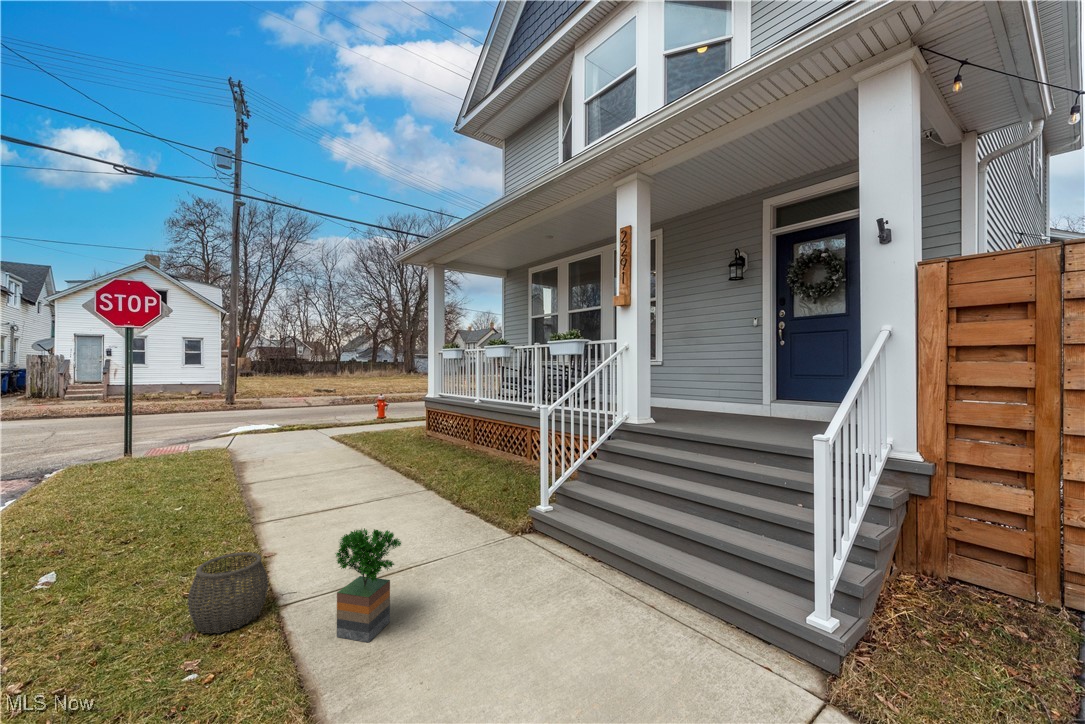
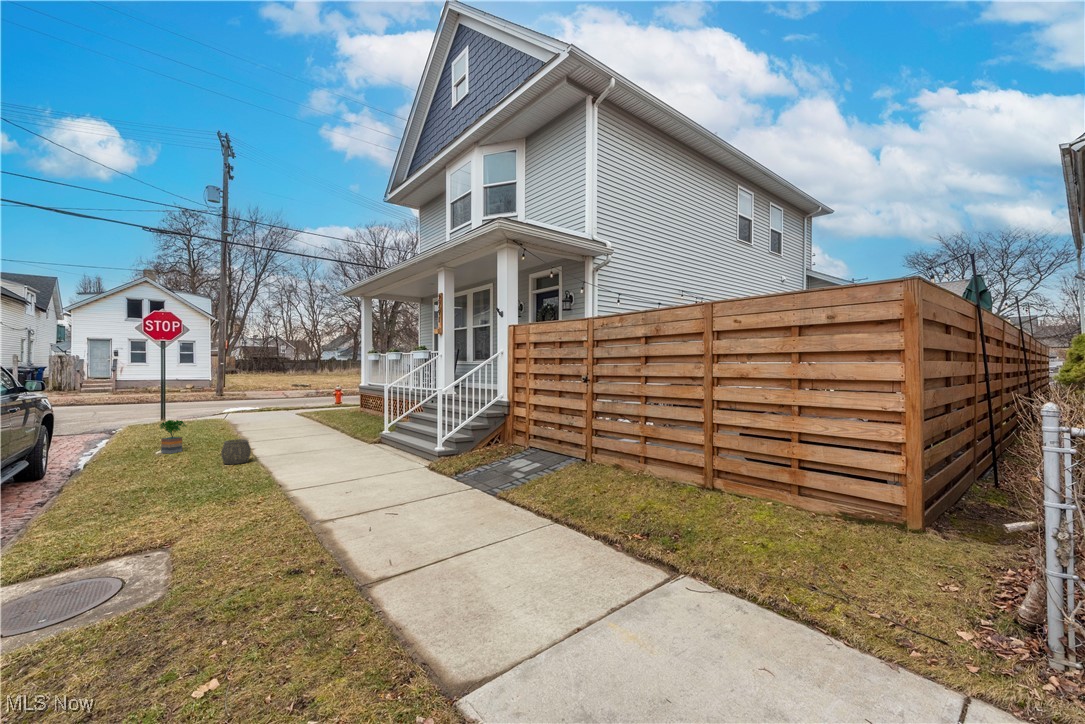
potted tree: present [335,528,401,642] -> present [160,420,186,454]

